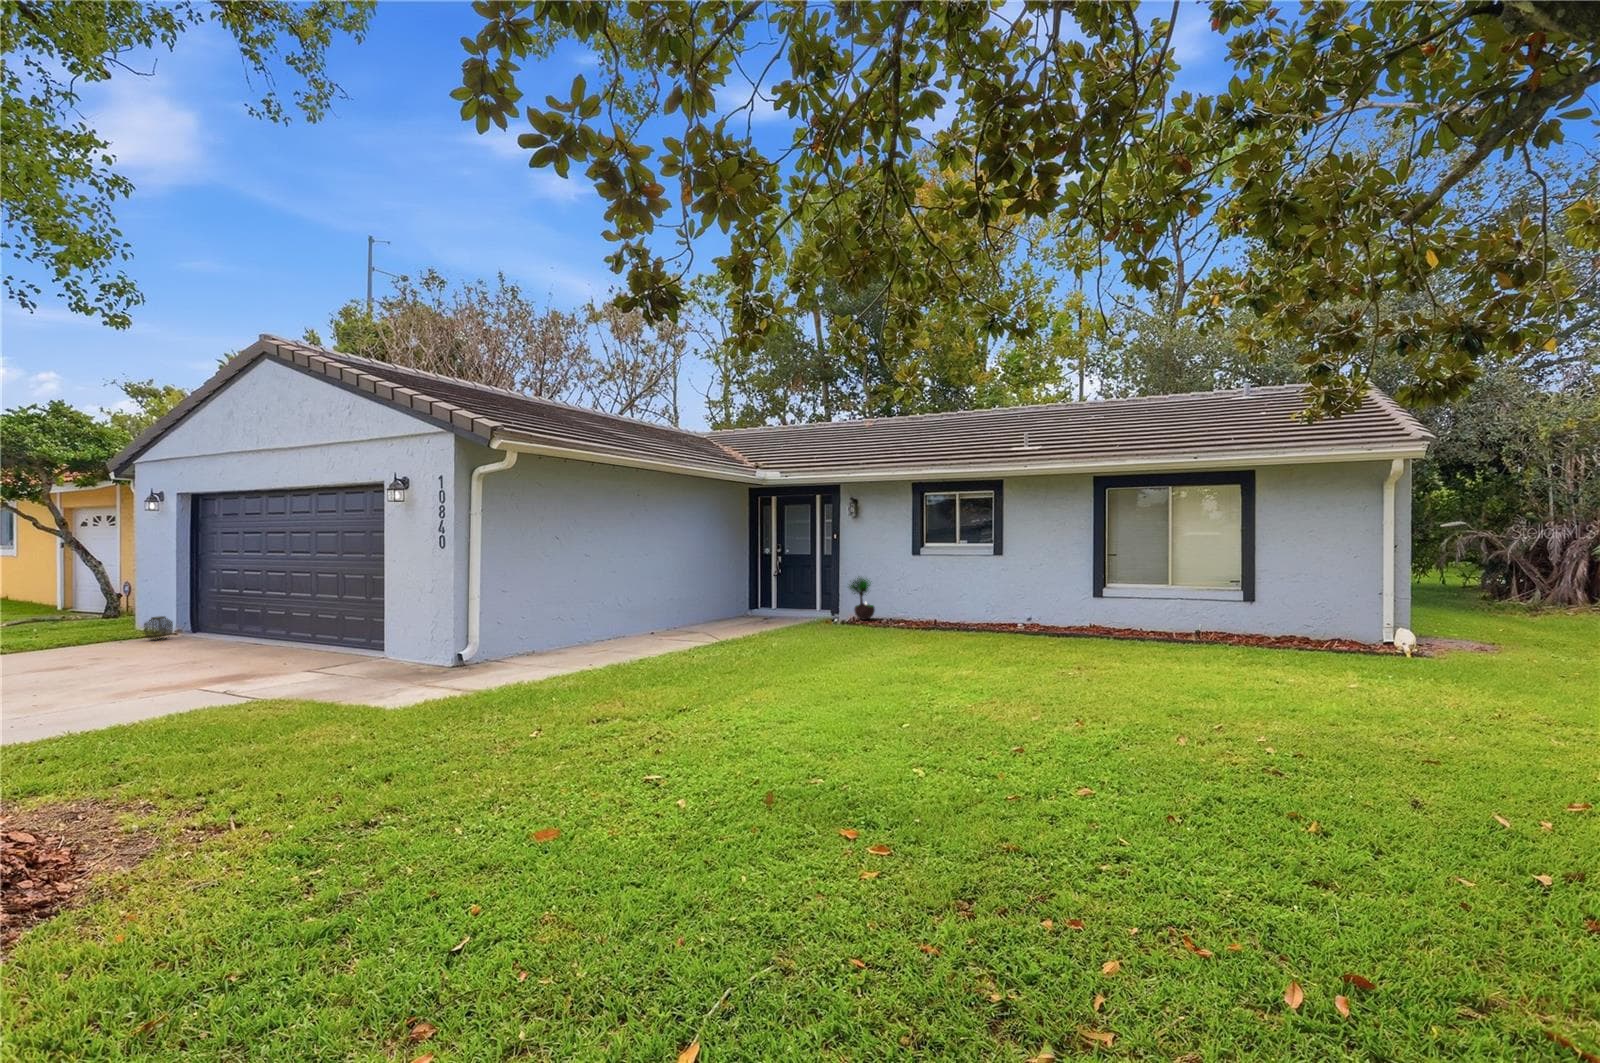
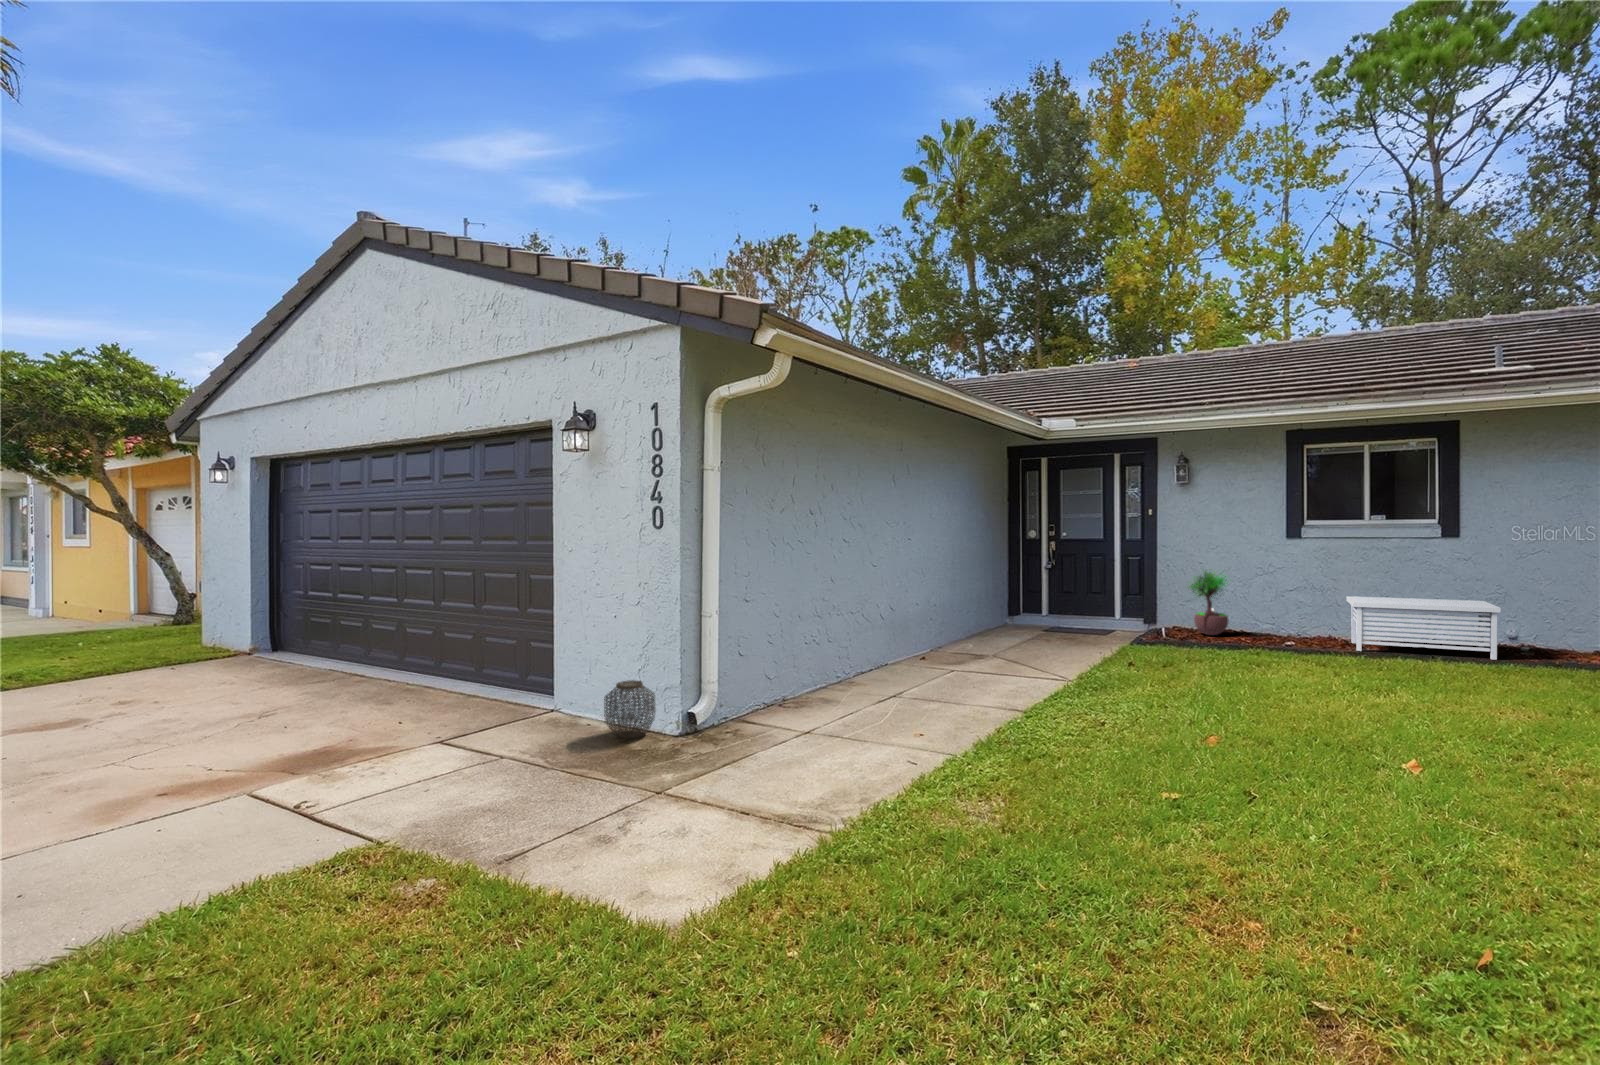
storage bench: none [928,593,1007,630] -> present [1346,596,1501,660]
woven basket: present [144,616,173,640] -> present [604,680,655,738]

